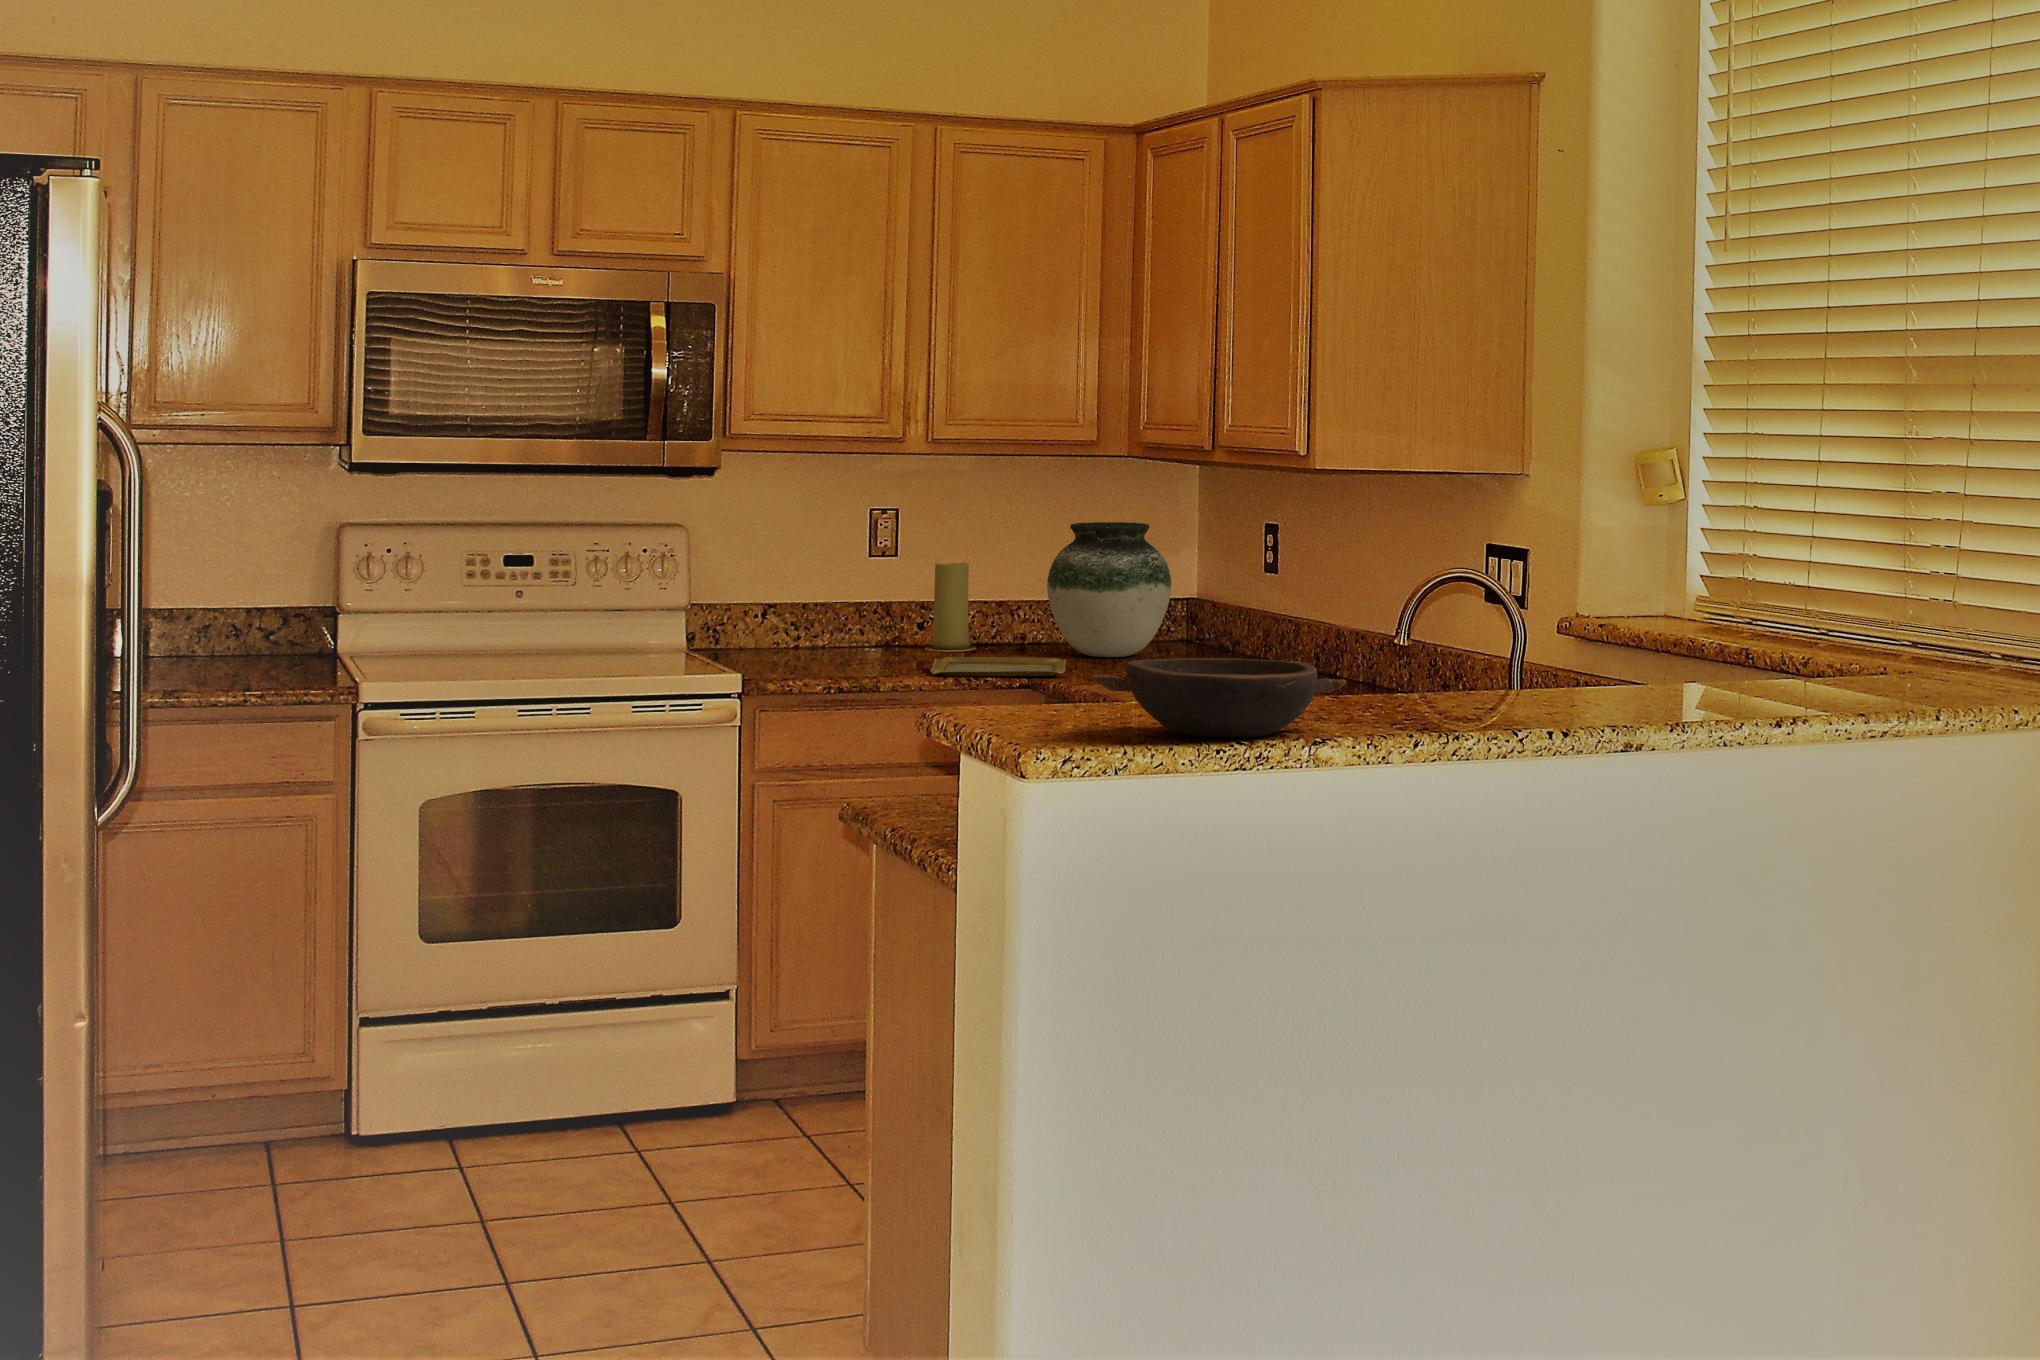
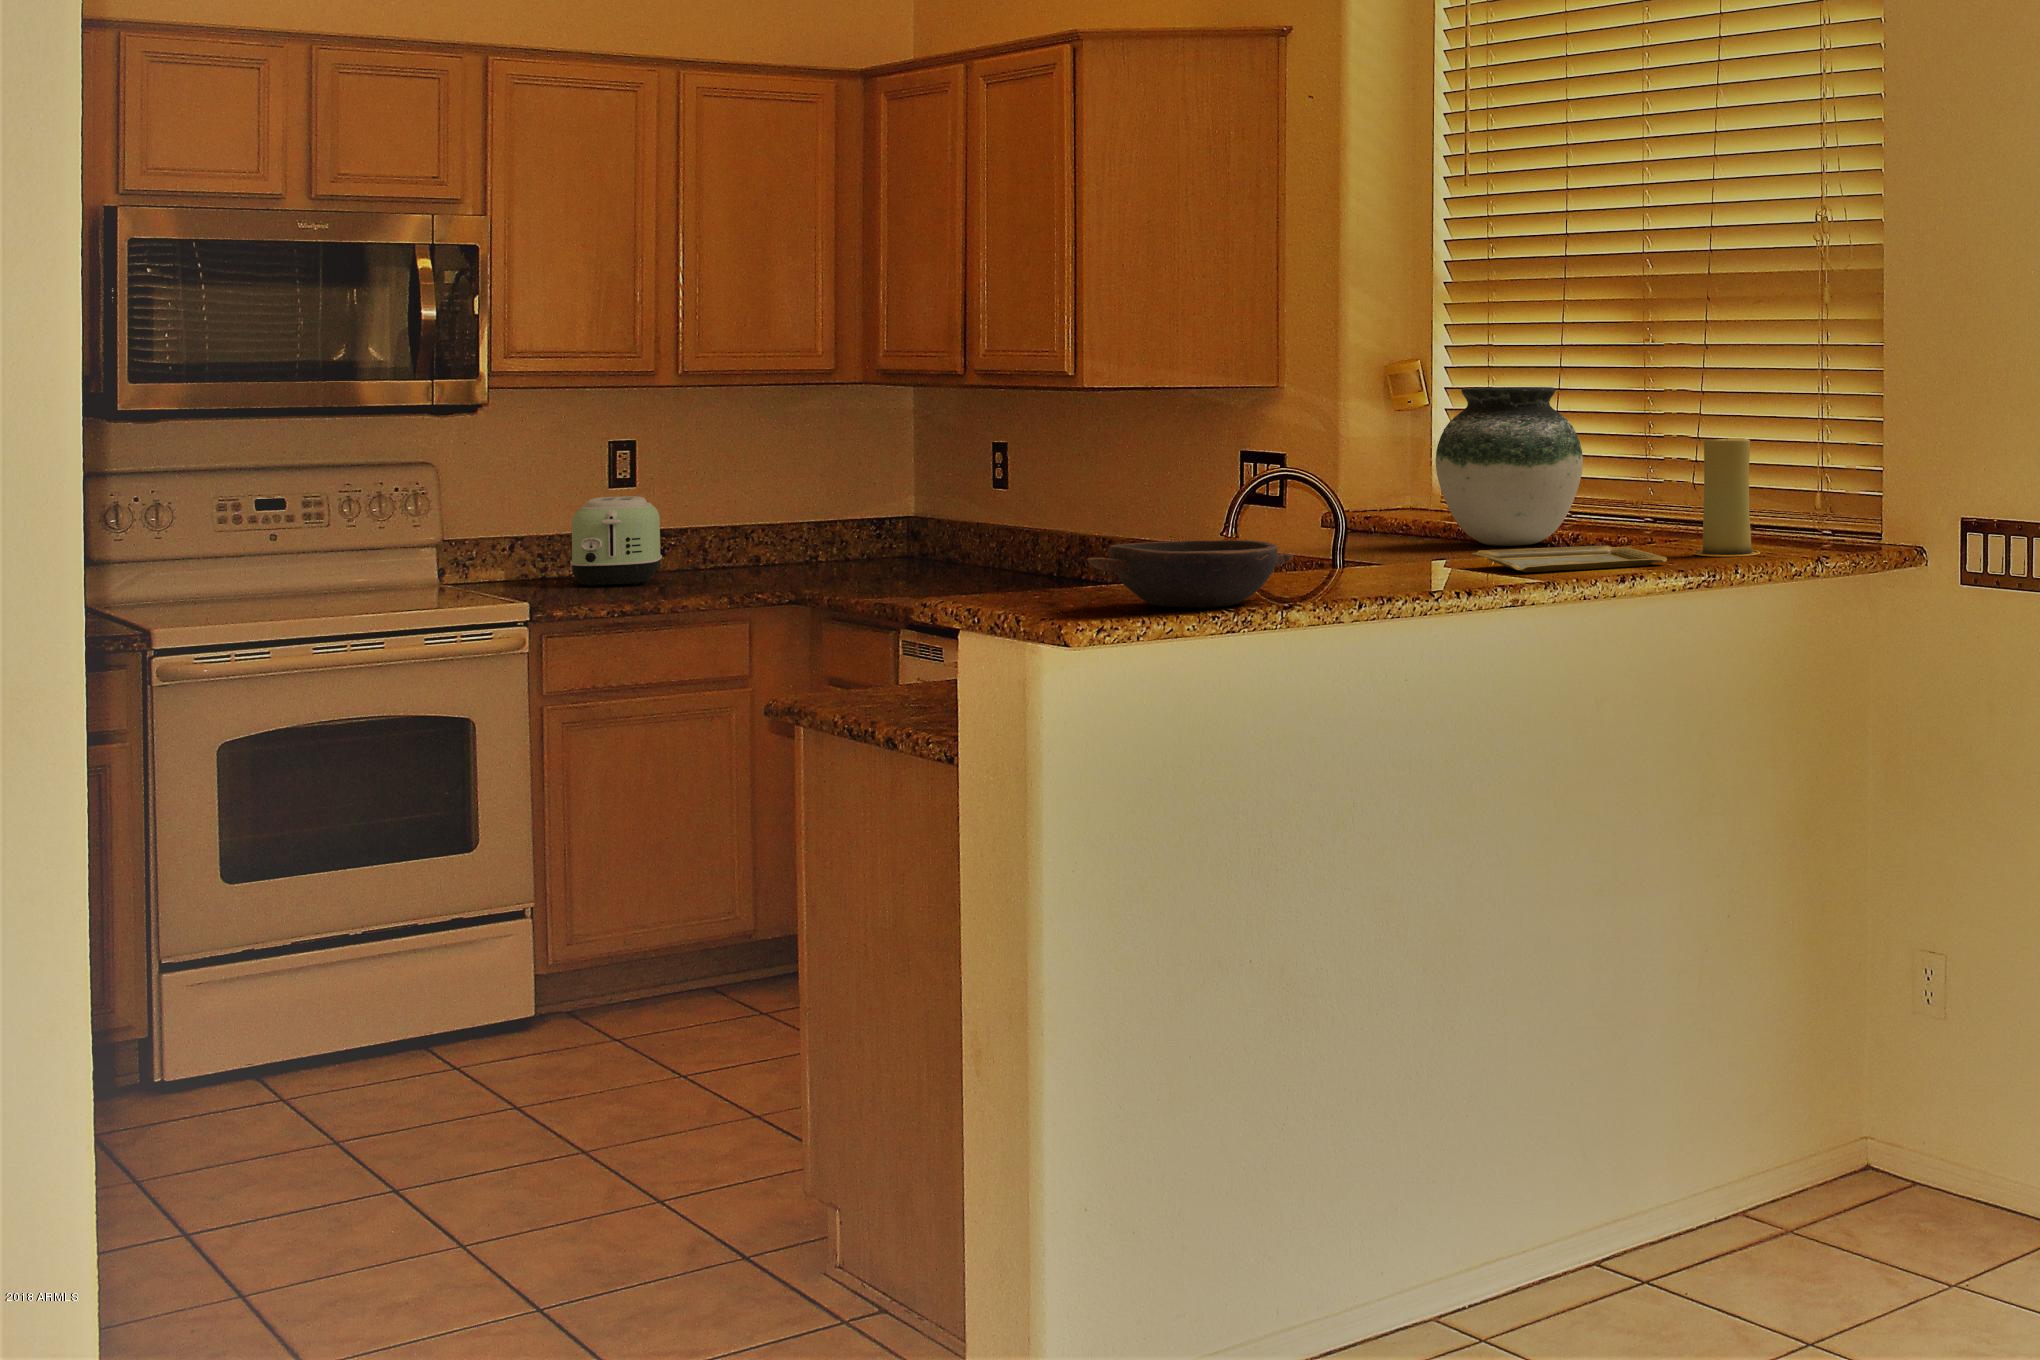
vase: present [1047,522,1171,657] -> present [1436,387,1583,546]
candle: present [926,563,976,652] -> present [1693,438,1760,557]
toaster: none [808,564,905,660] -> present [570,496,662,587]
tray: present [930,657,1066,676] -> present [1472,546,1667,572]

